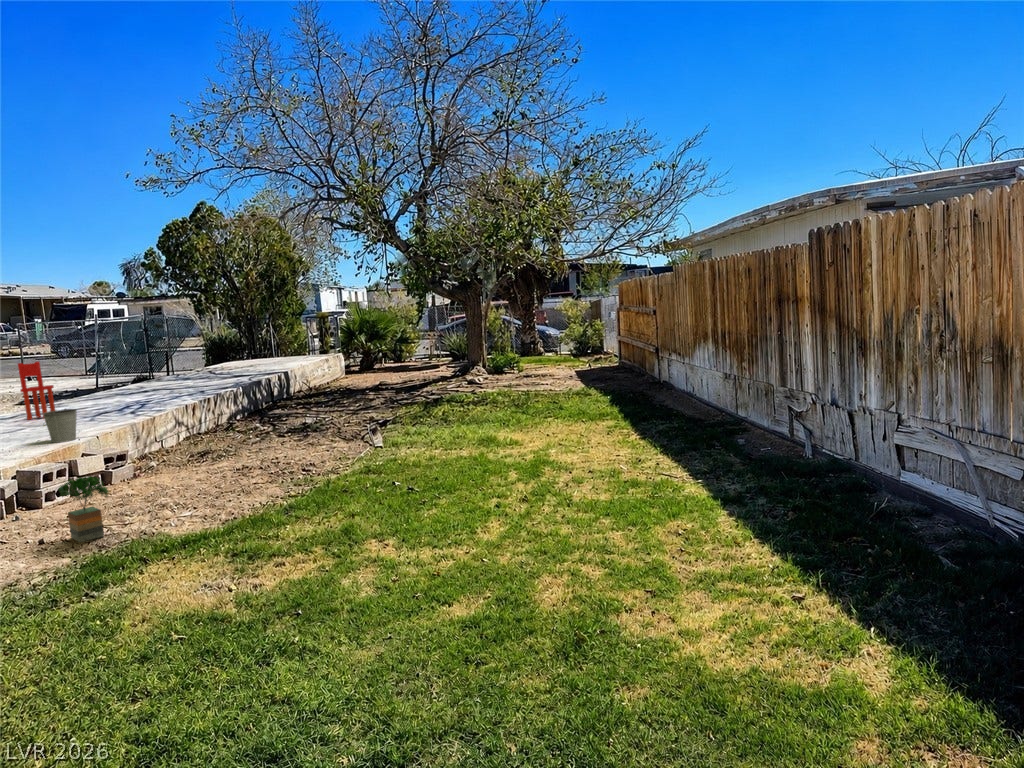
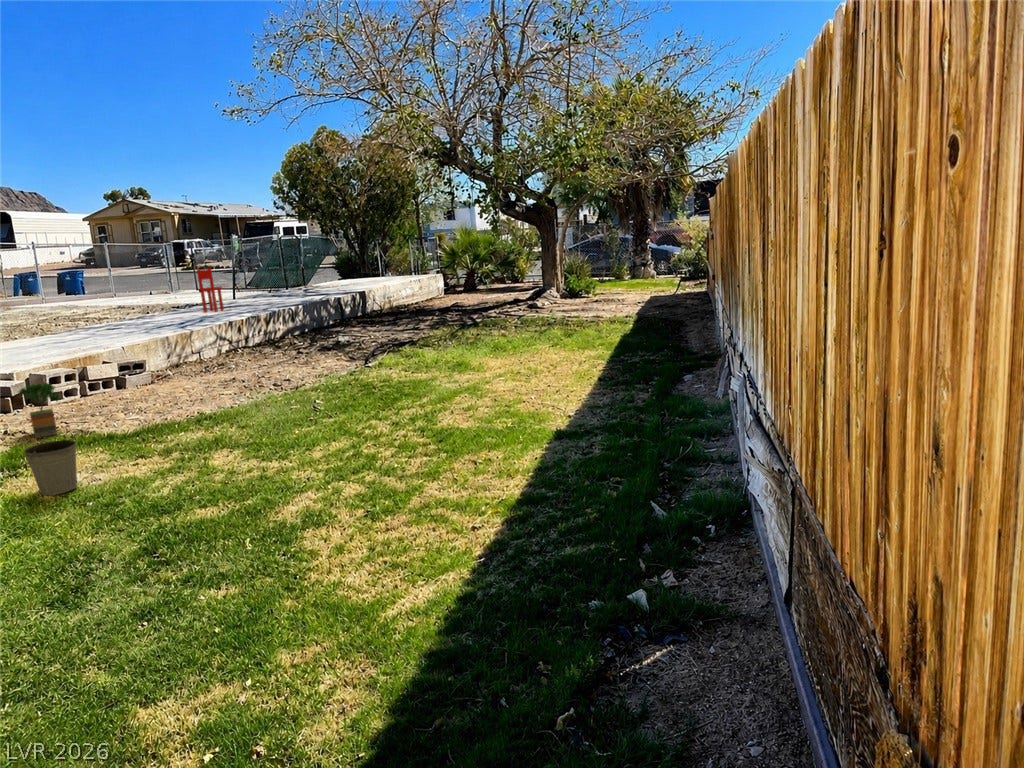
chair: present [18,362,55,420] -> present [197,268,224,312]
bucket: present [43,409,77,443] -> present [24,438,77,495]

